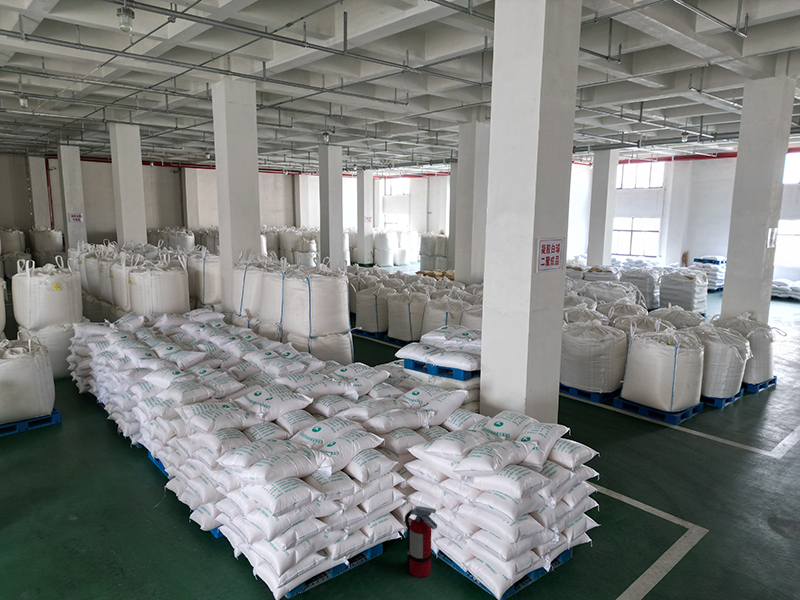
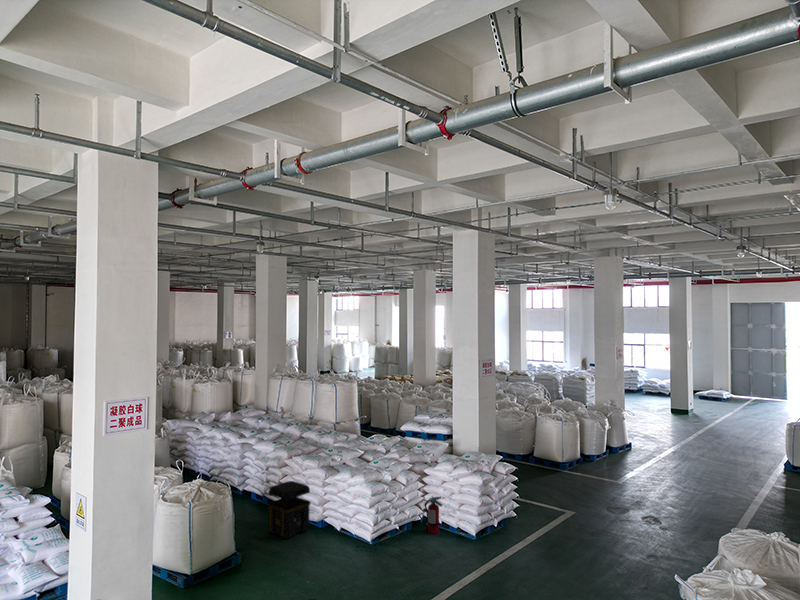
toolbox: none [108,454,190,568] -> present [268,481,310,539]

